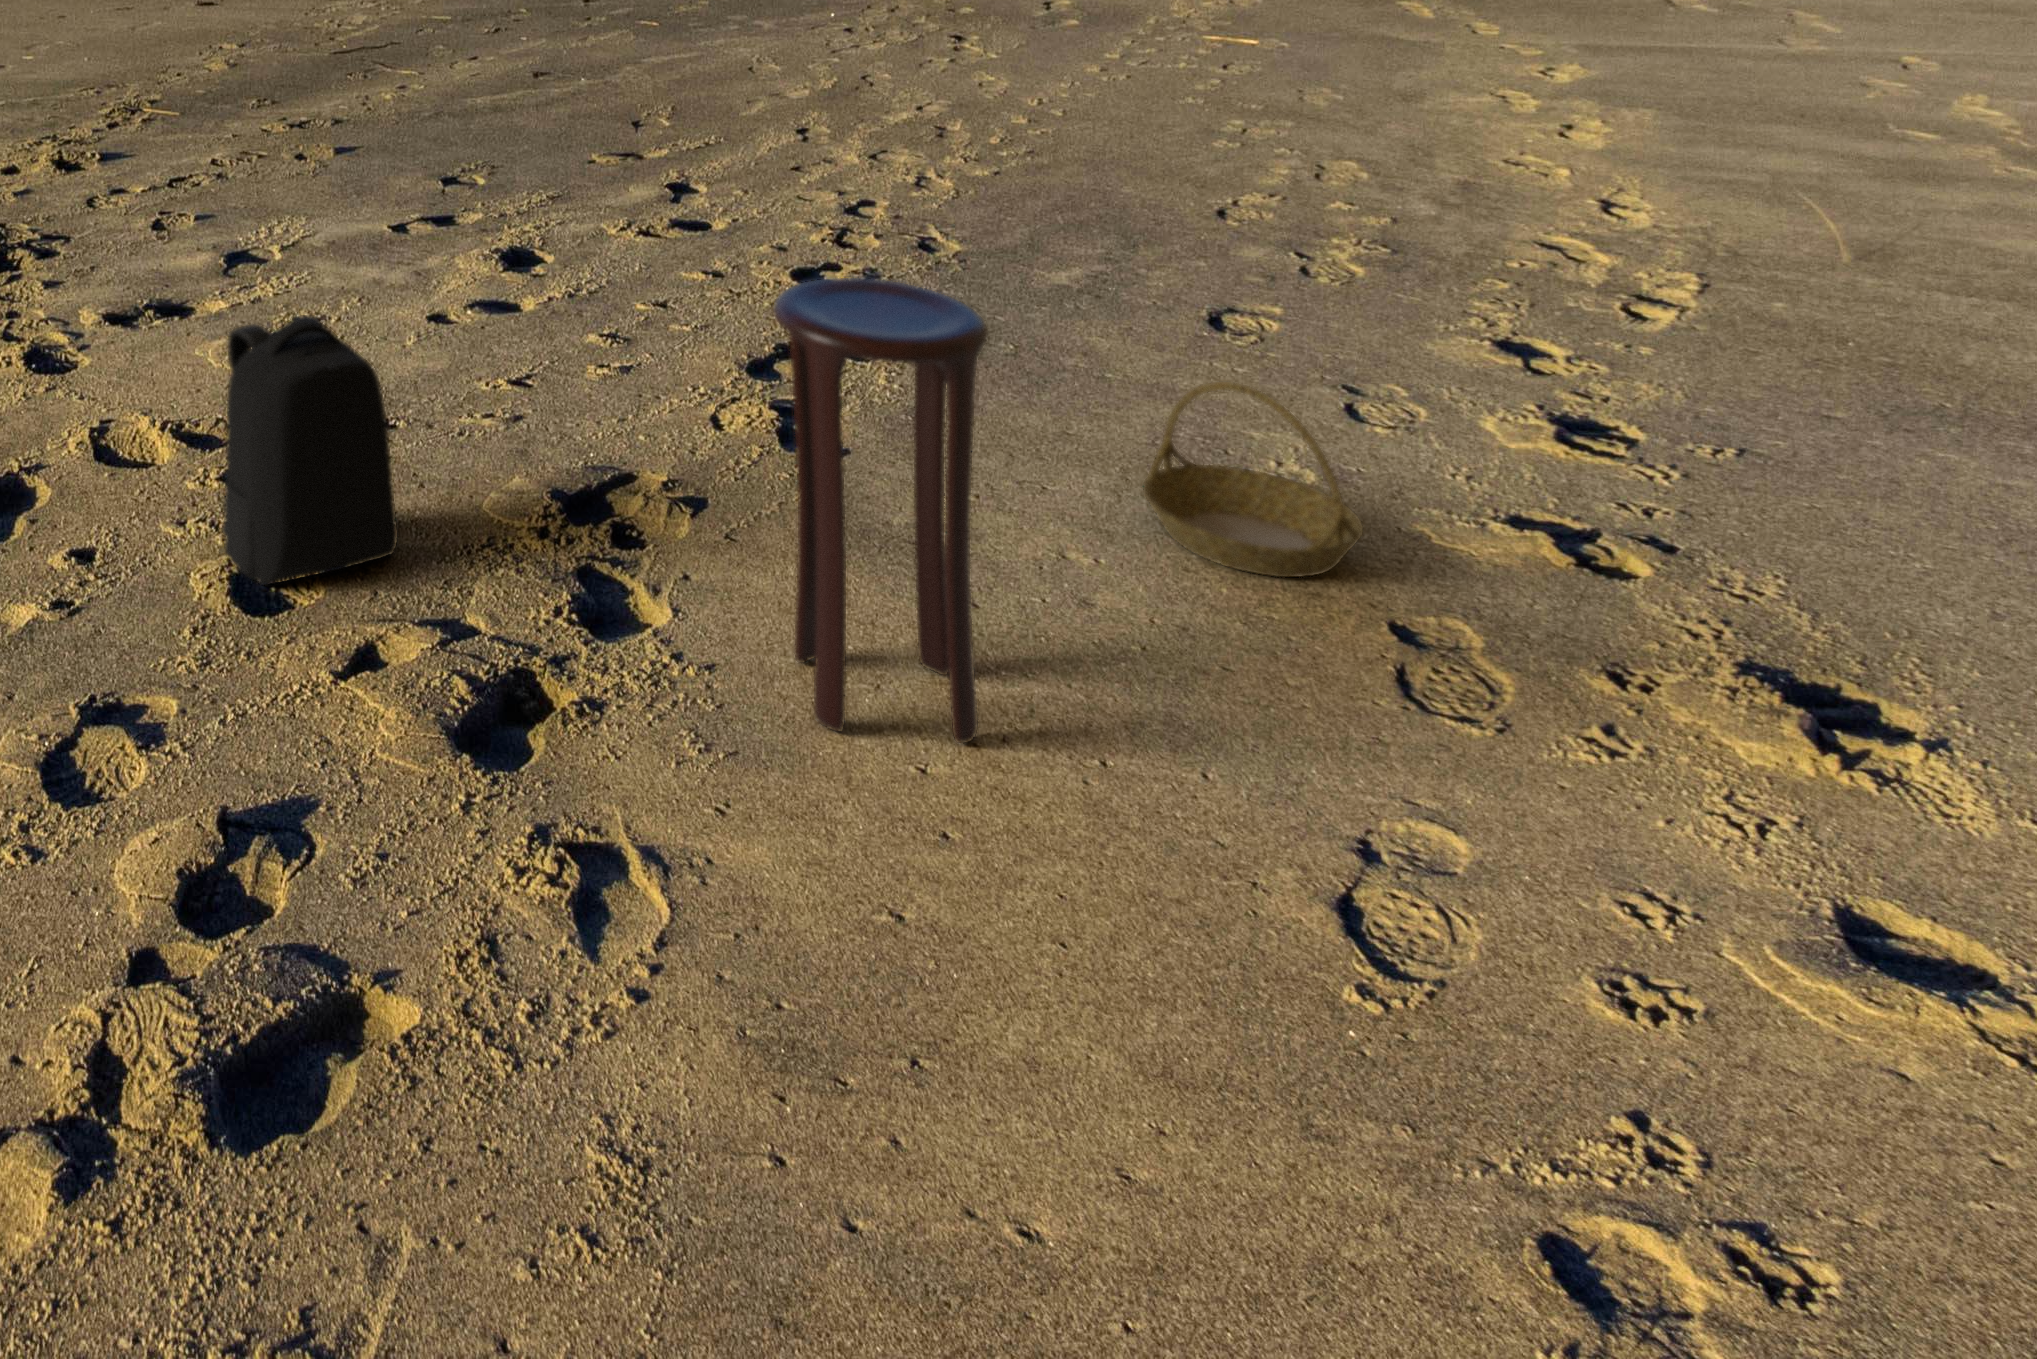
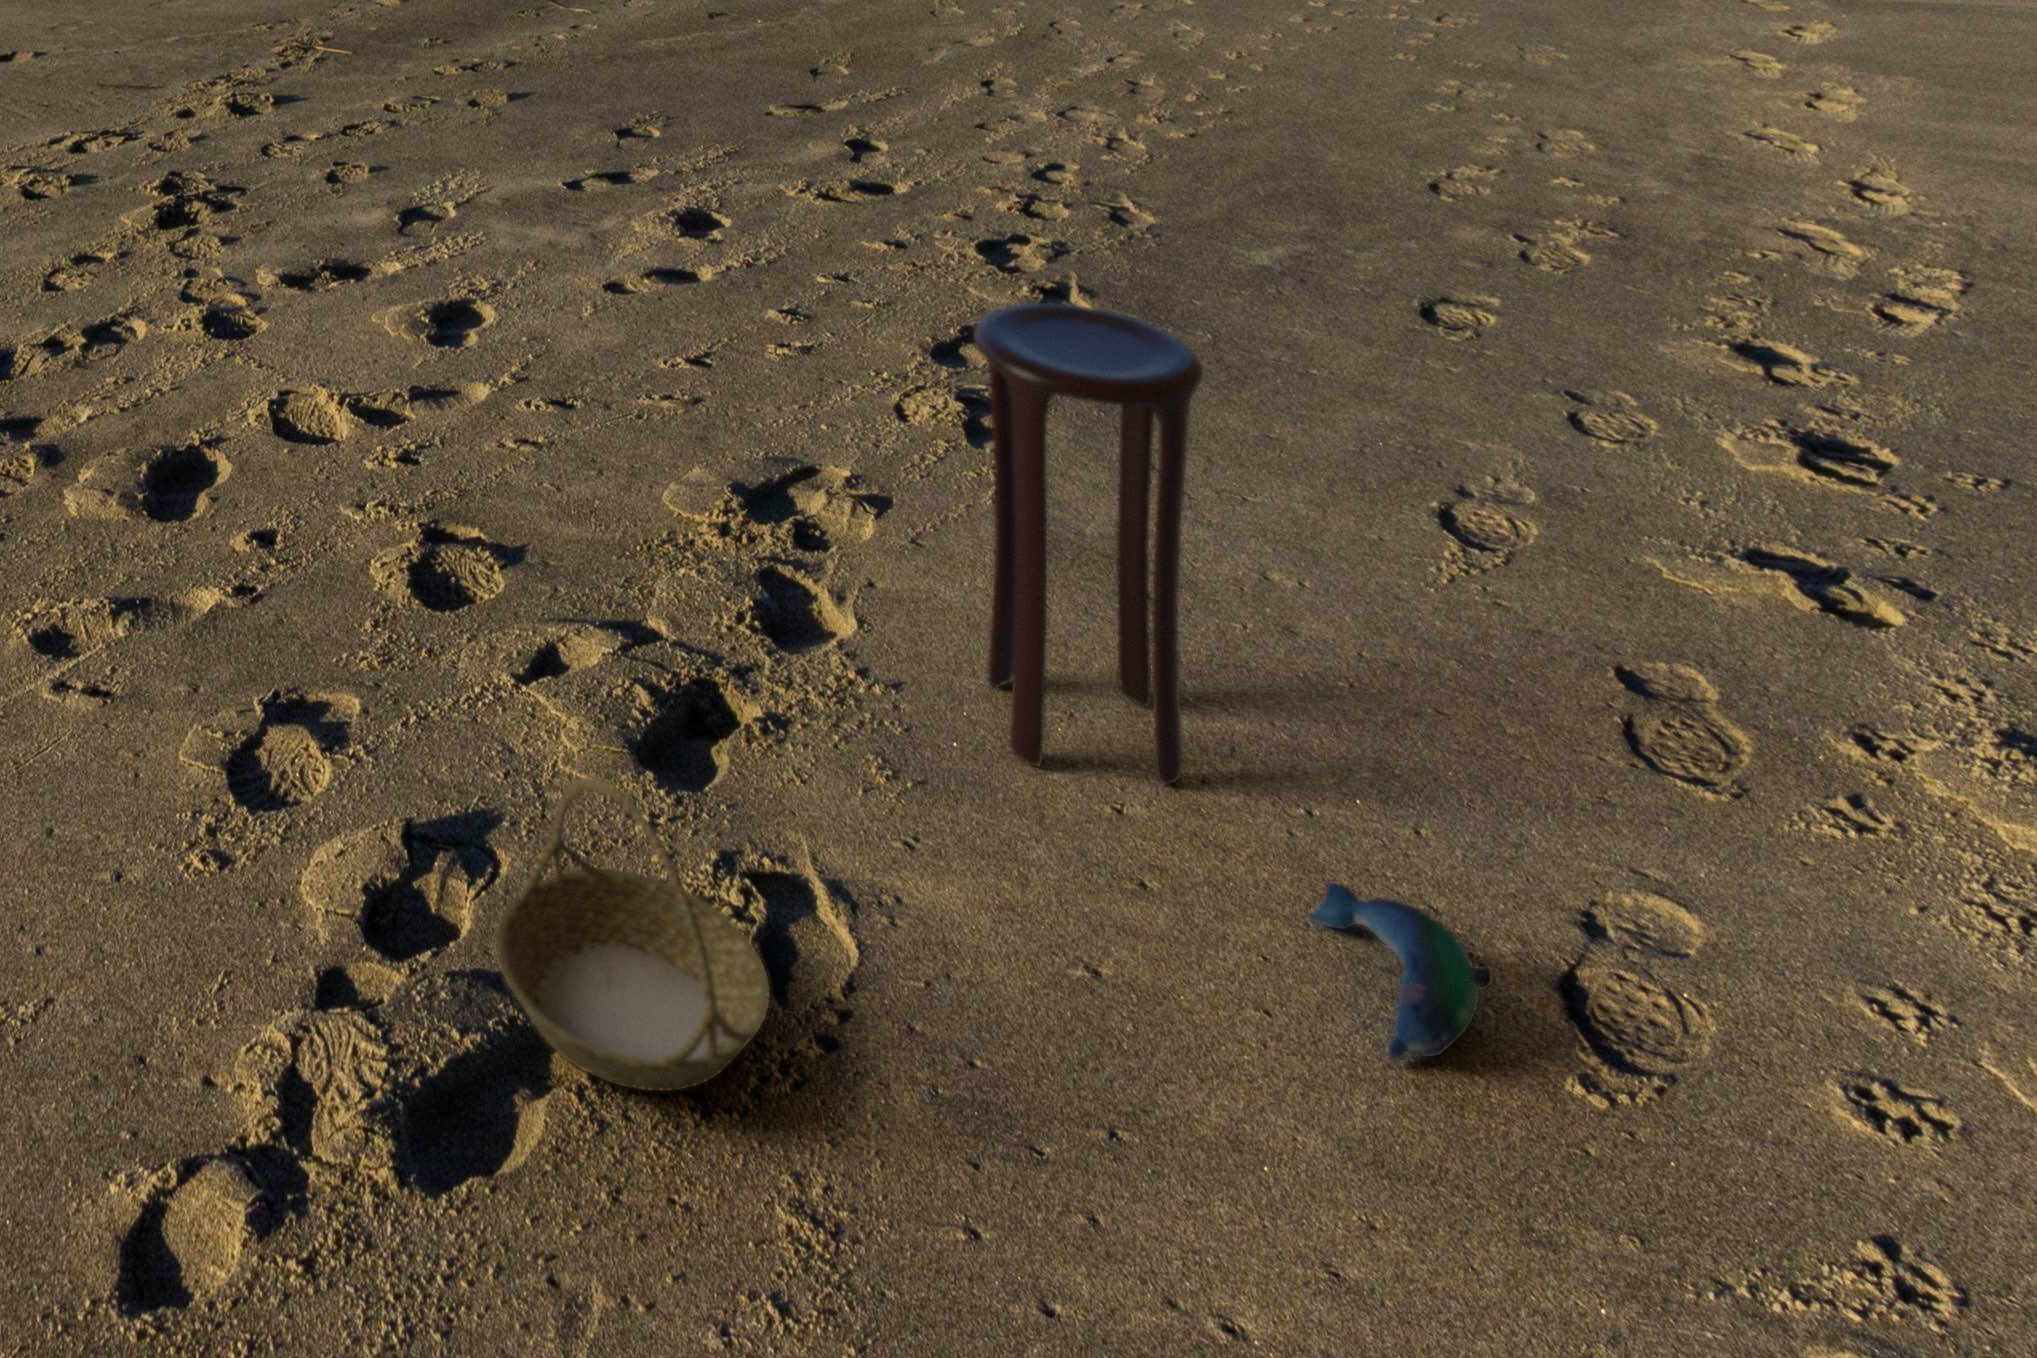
backpack: present [222,315,398,585] -> none [393,308,573,582]
basket: present [1143,382,1363,577] -> present [496,778,770,1091]
plush toy: none [1095,822,1264,982] -> present [1311,883,1493,1061]

